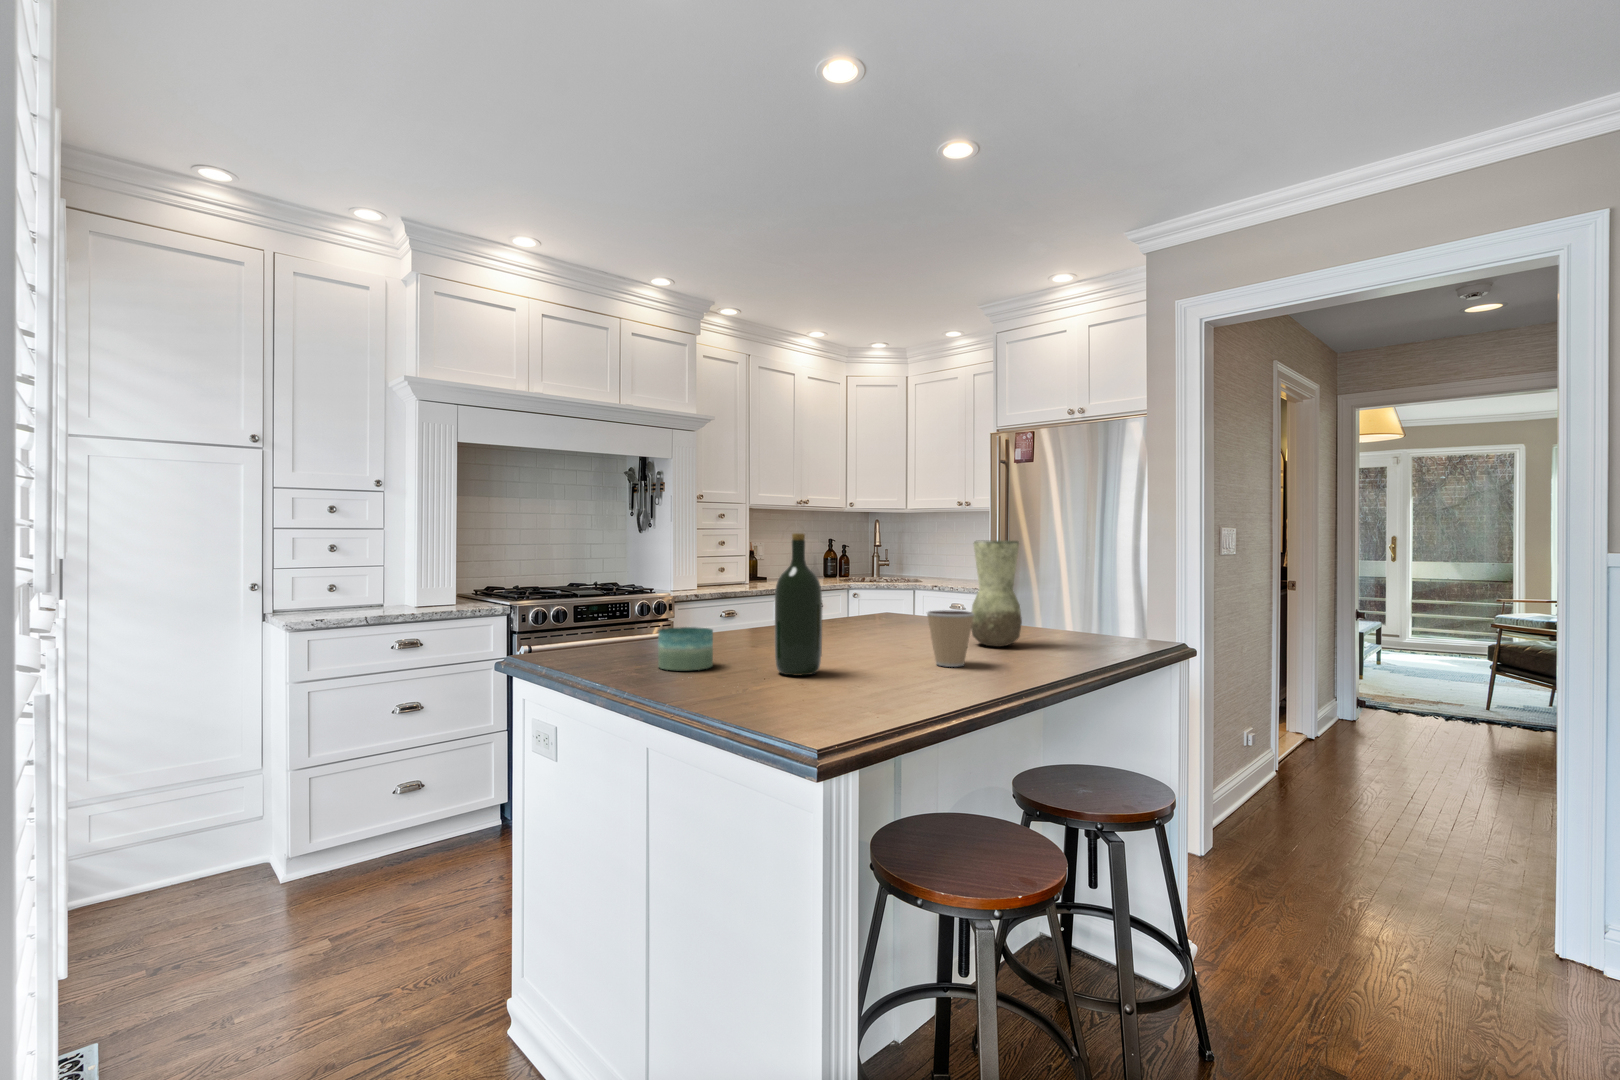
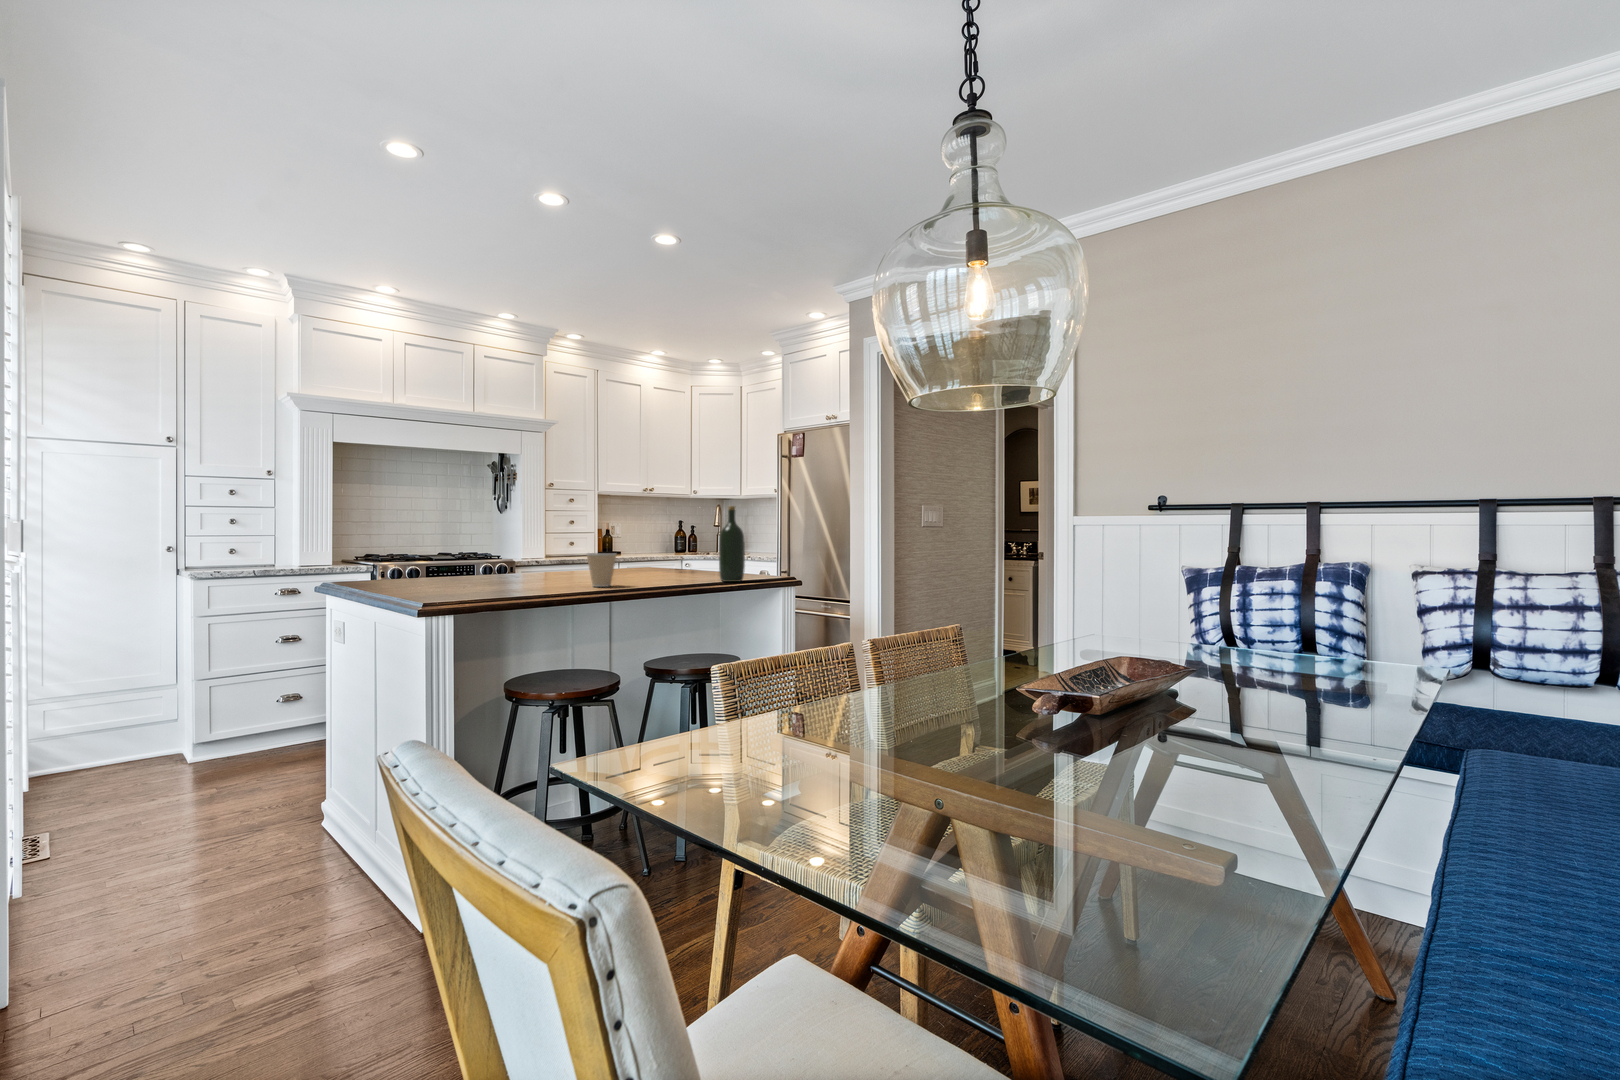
wine bottle: present [775,533,822,675] -> present [719,506,745,582]
vase: present [971,541,1022,647] -> none [645,510,679,580]
candle: present [658,627,713,670] -> none [409,563,446,587]

